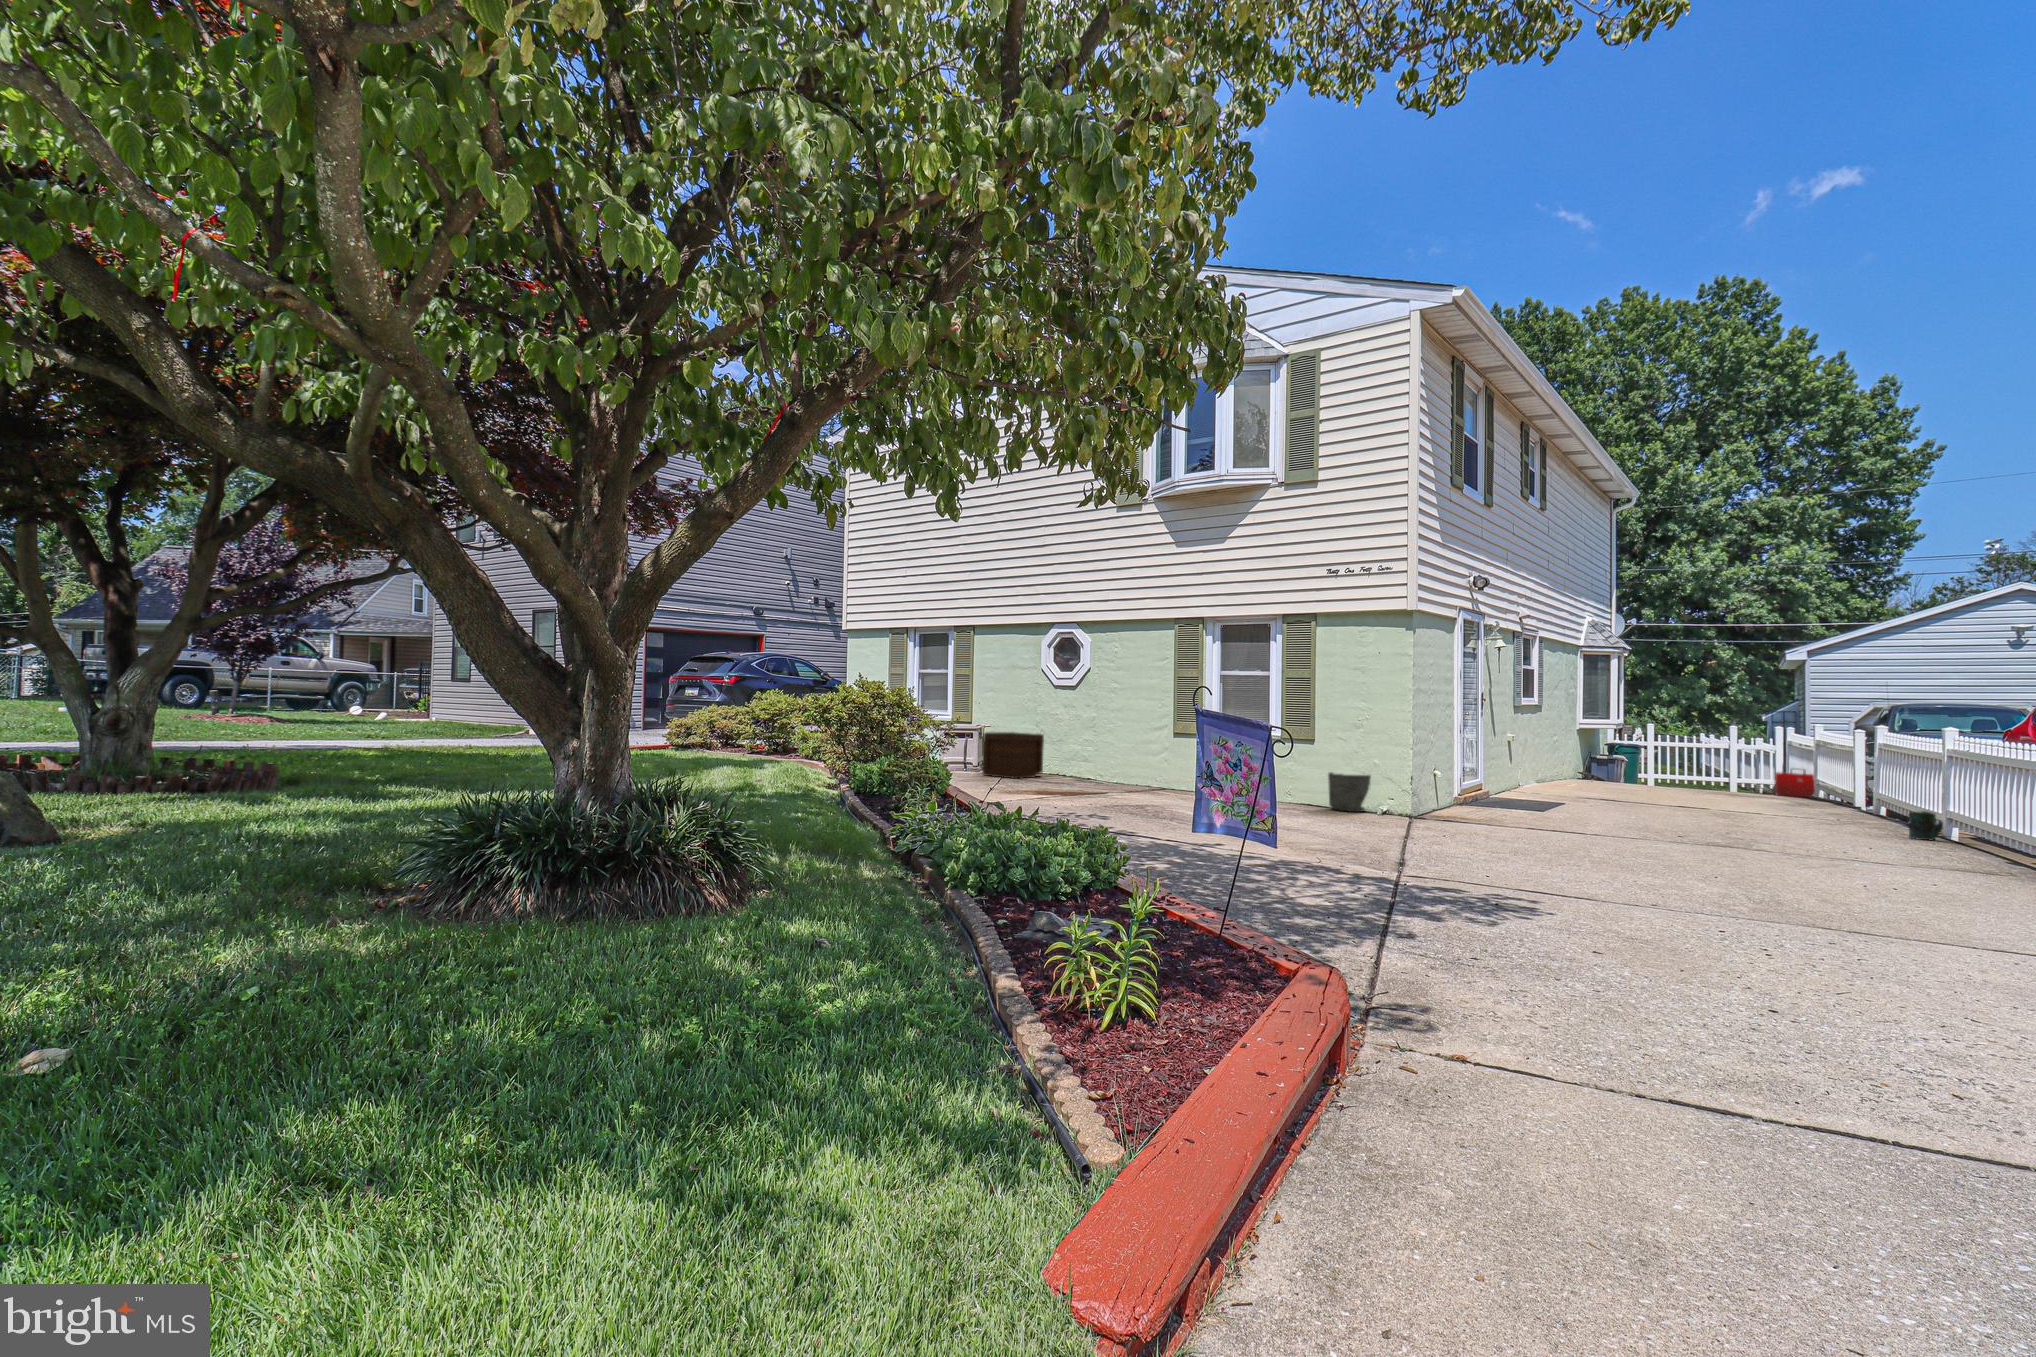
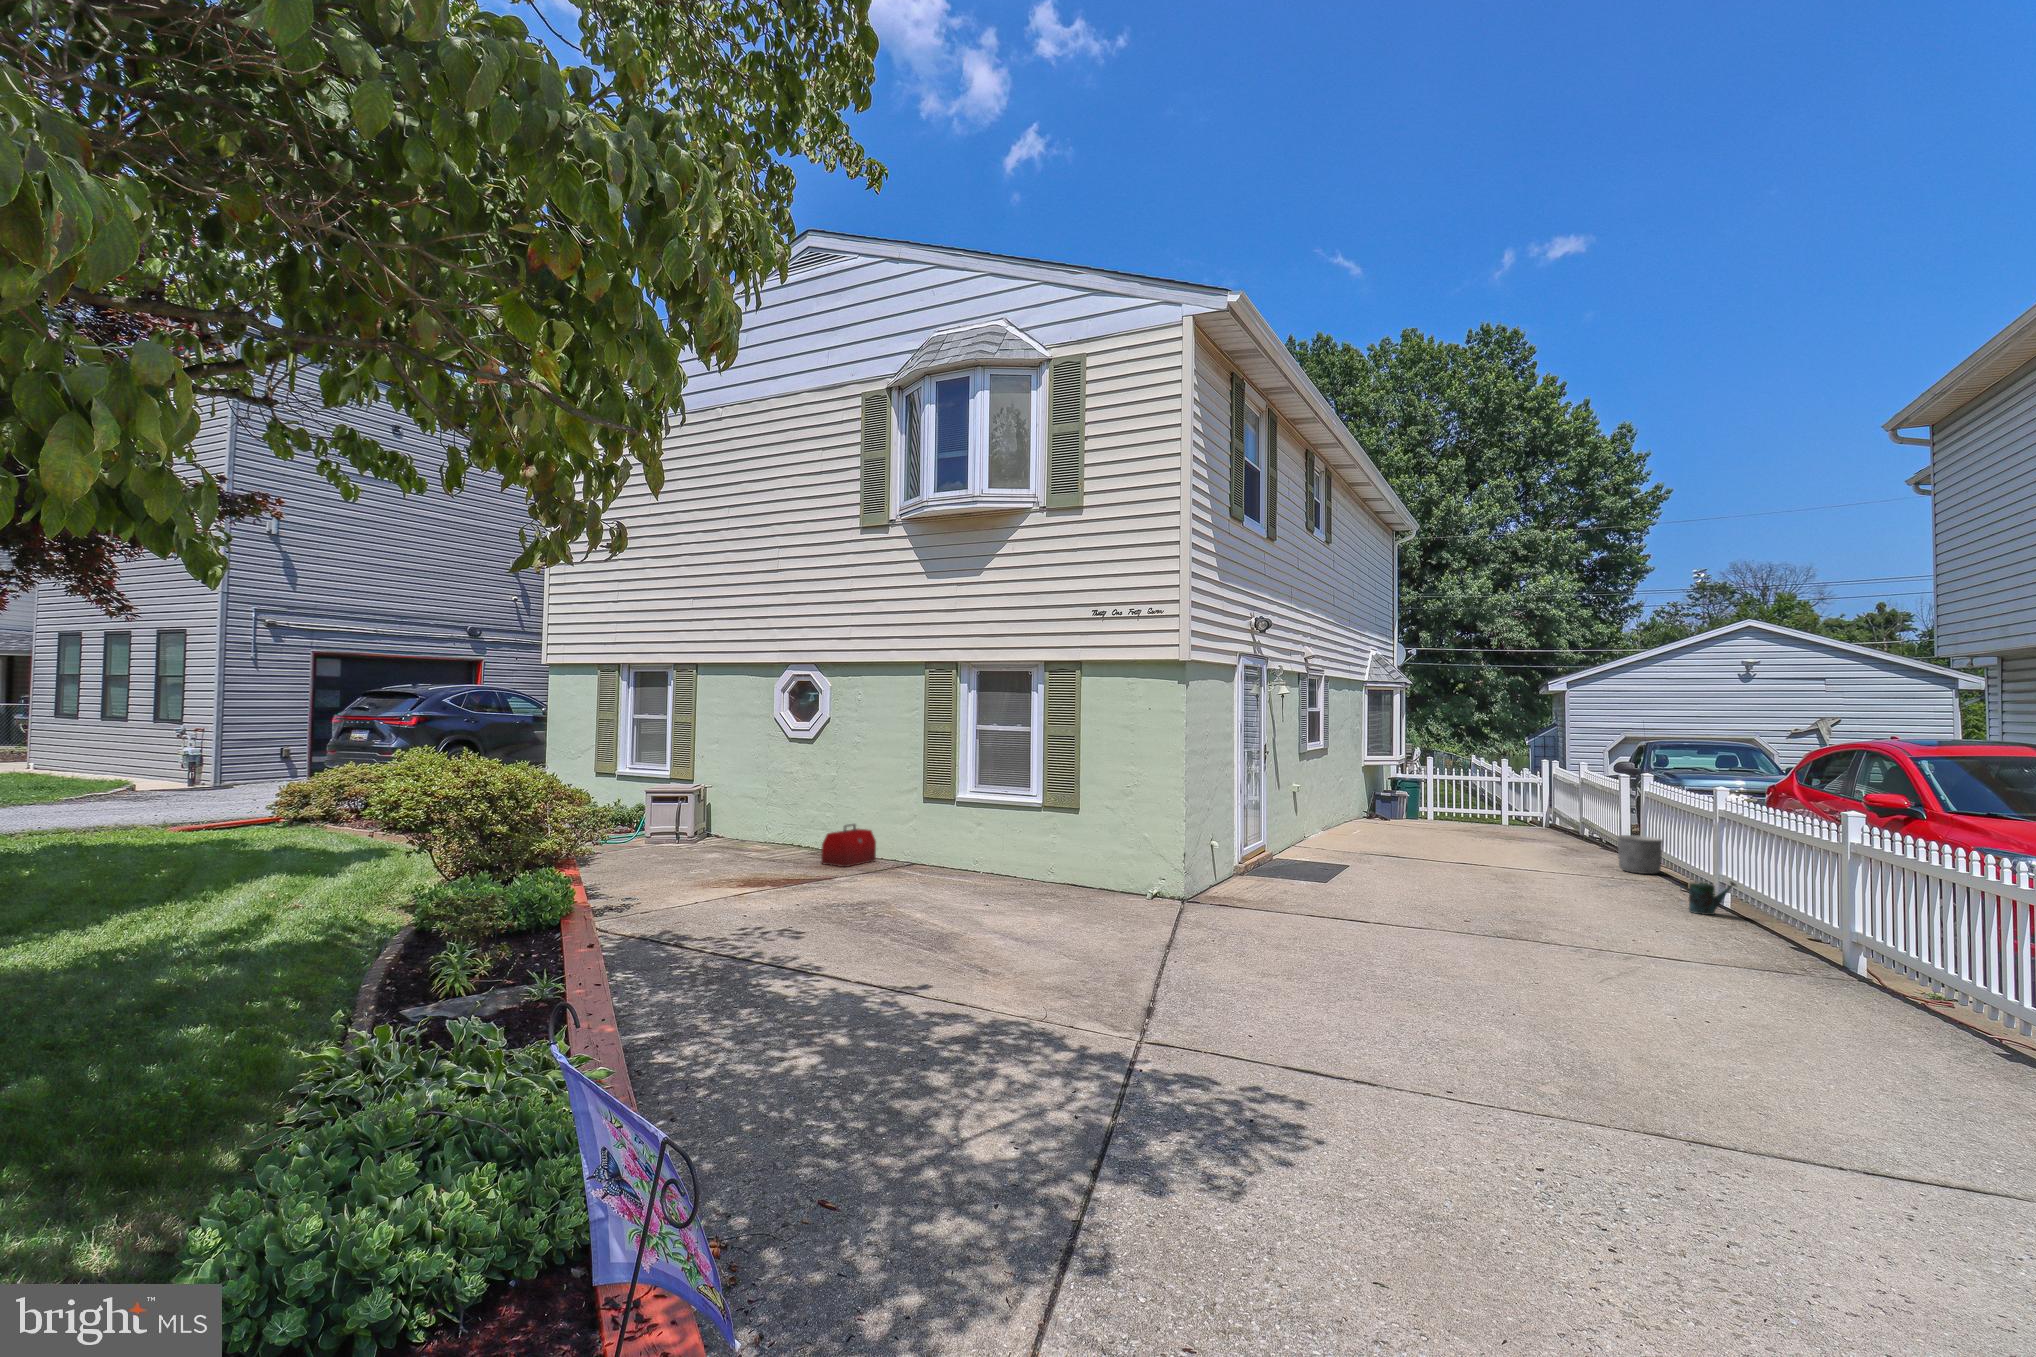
wooden crate: present [982,732,1044,779] -> none [699,793,777,853]
toolbox: present [1774,768,1815,797] -> present [821,824,876,867]
planter: present [1328,772,1371,812] -> present [1618,835,1663,874]

